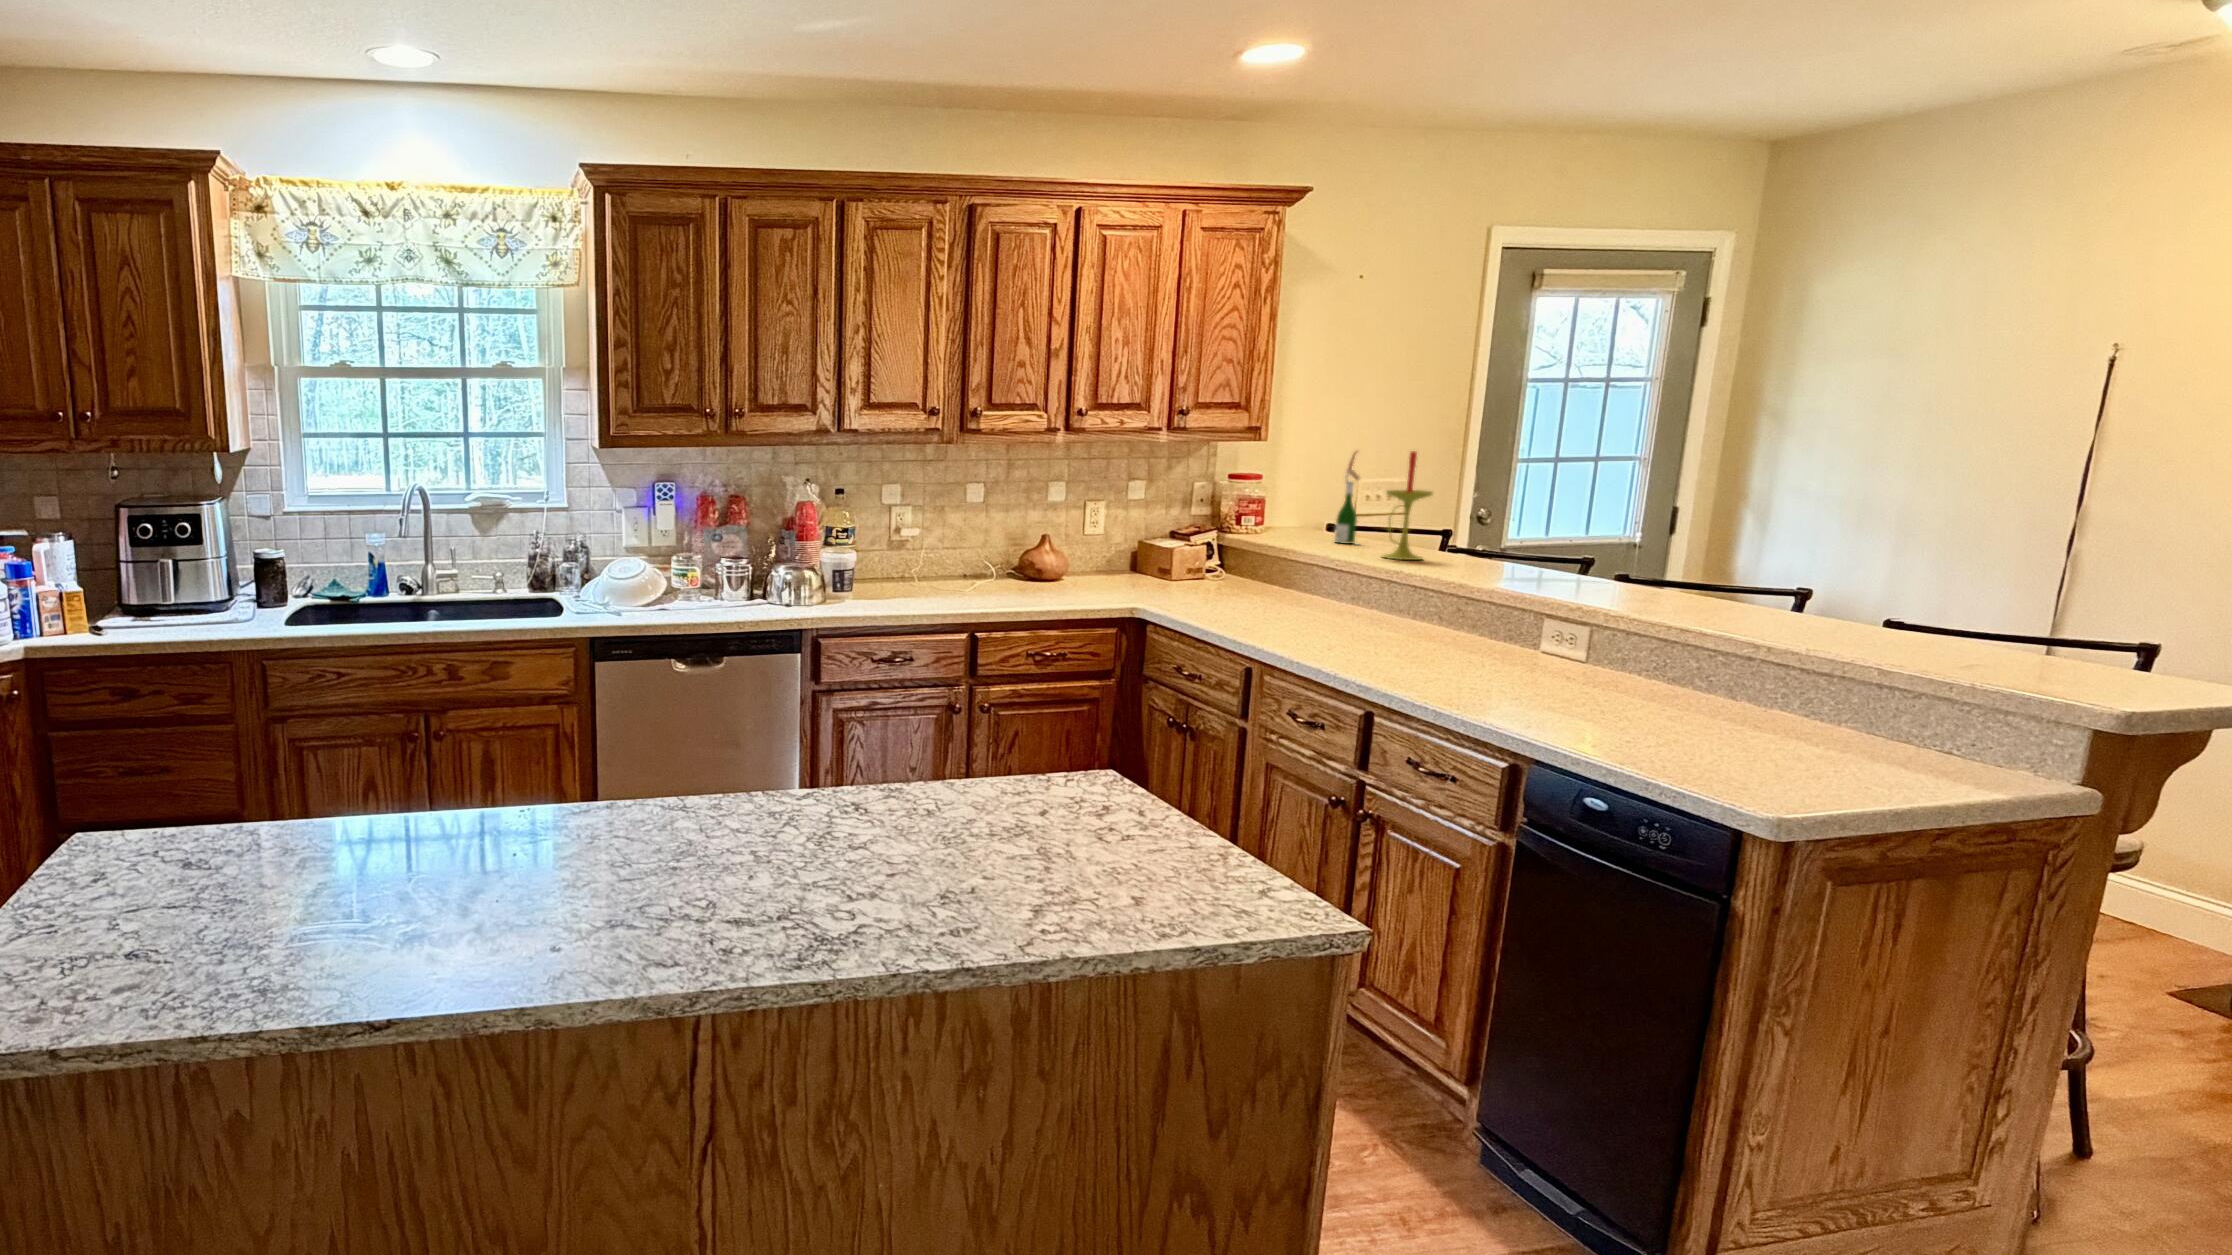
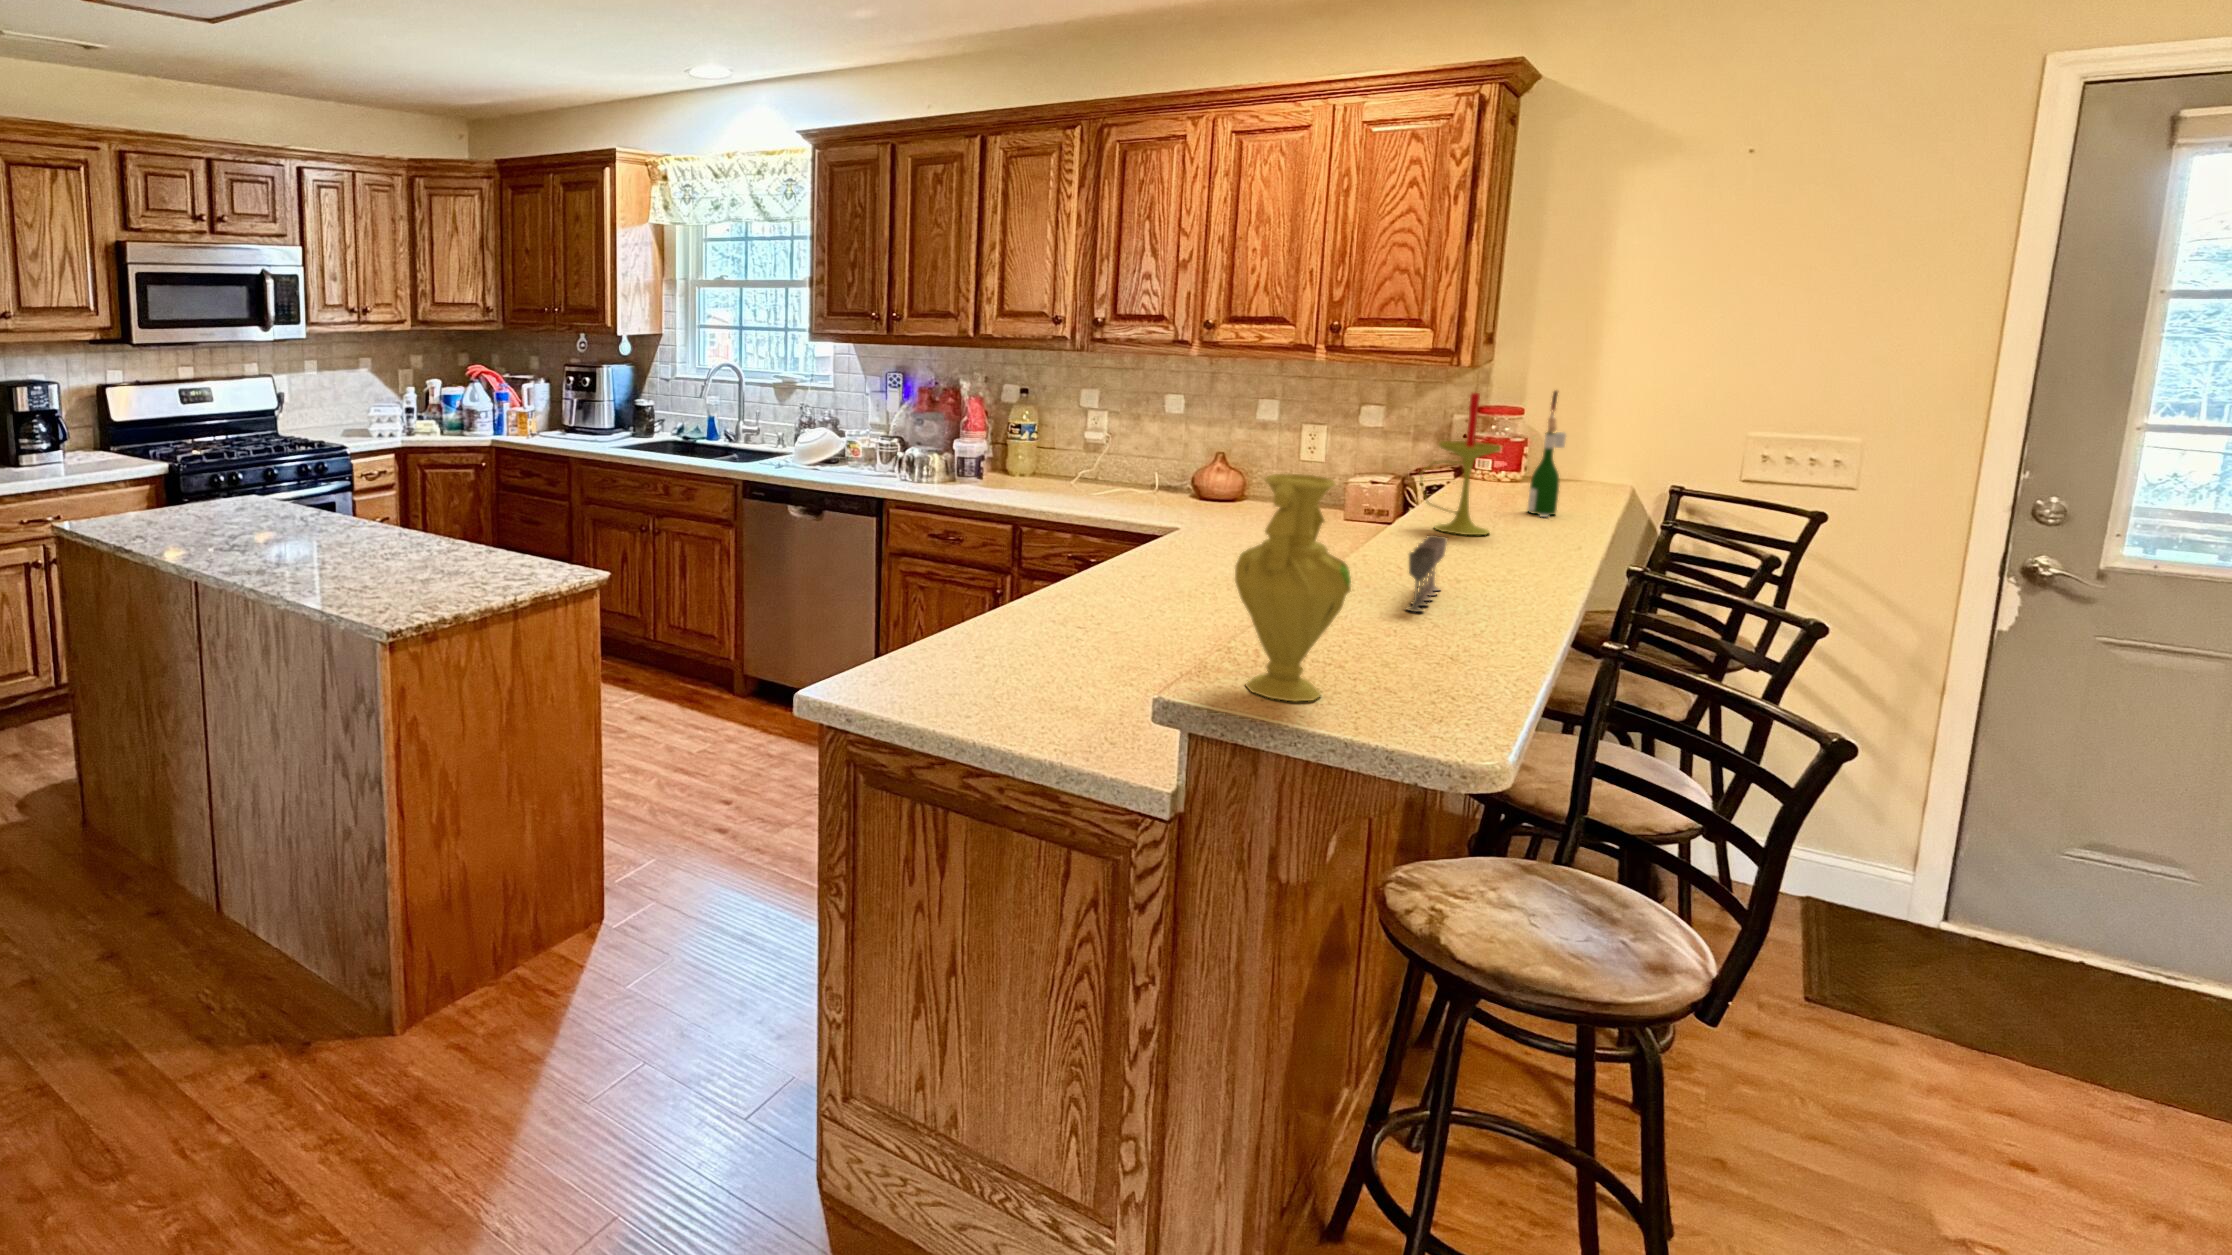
vase: none [1934,492,2064,664] -> present [1235,474,1351,702]
wine glass: none [1603,551,1704,605] -> present [1407,535,1447,612]

